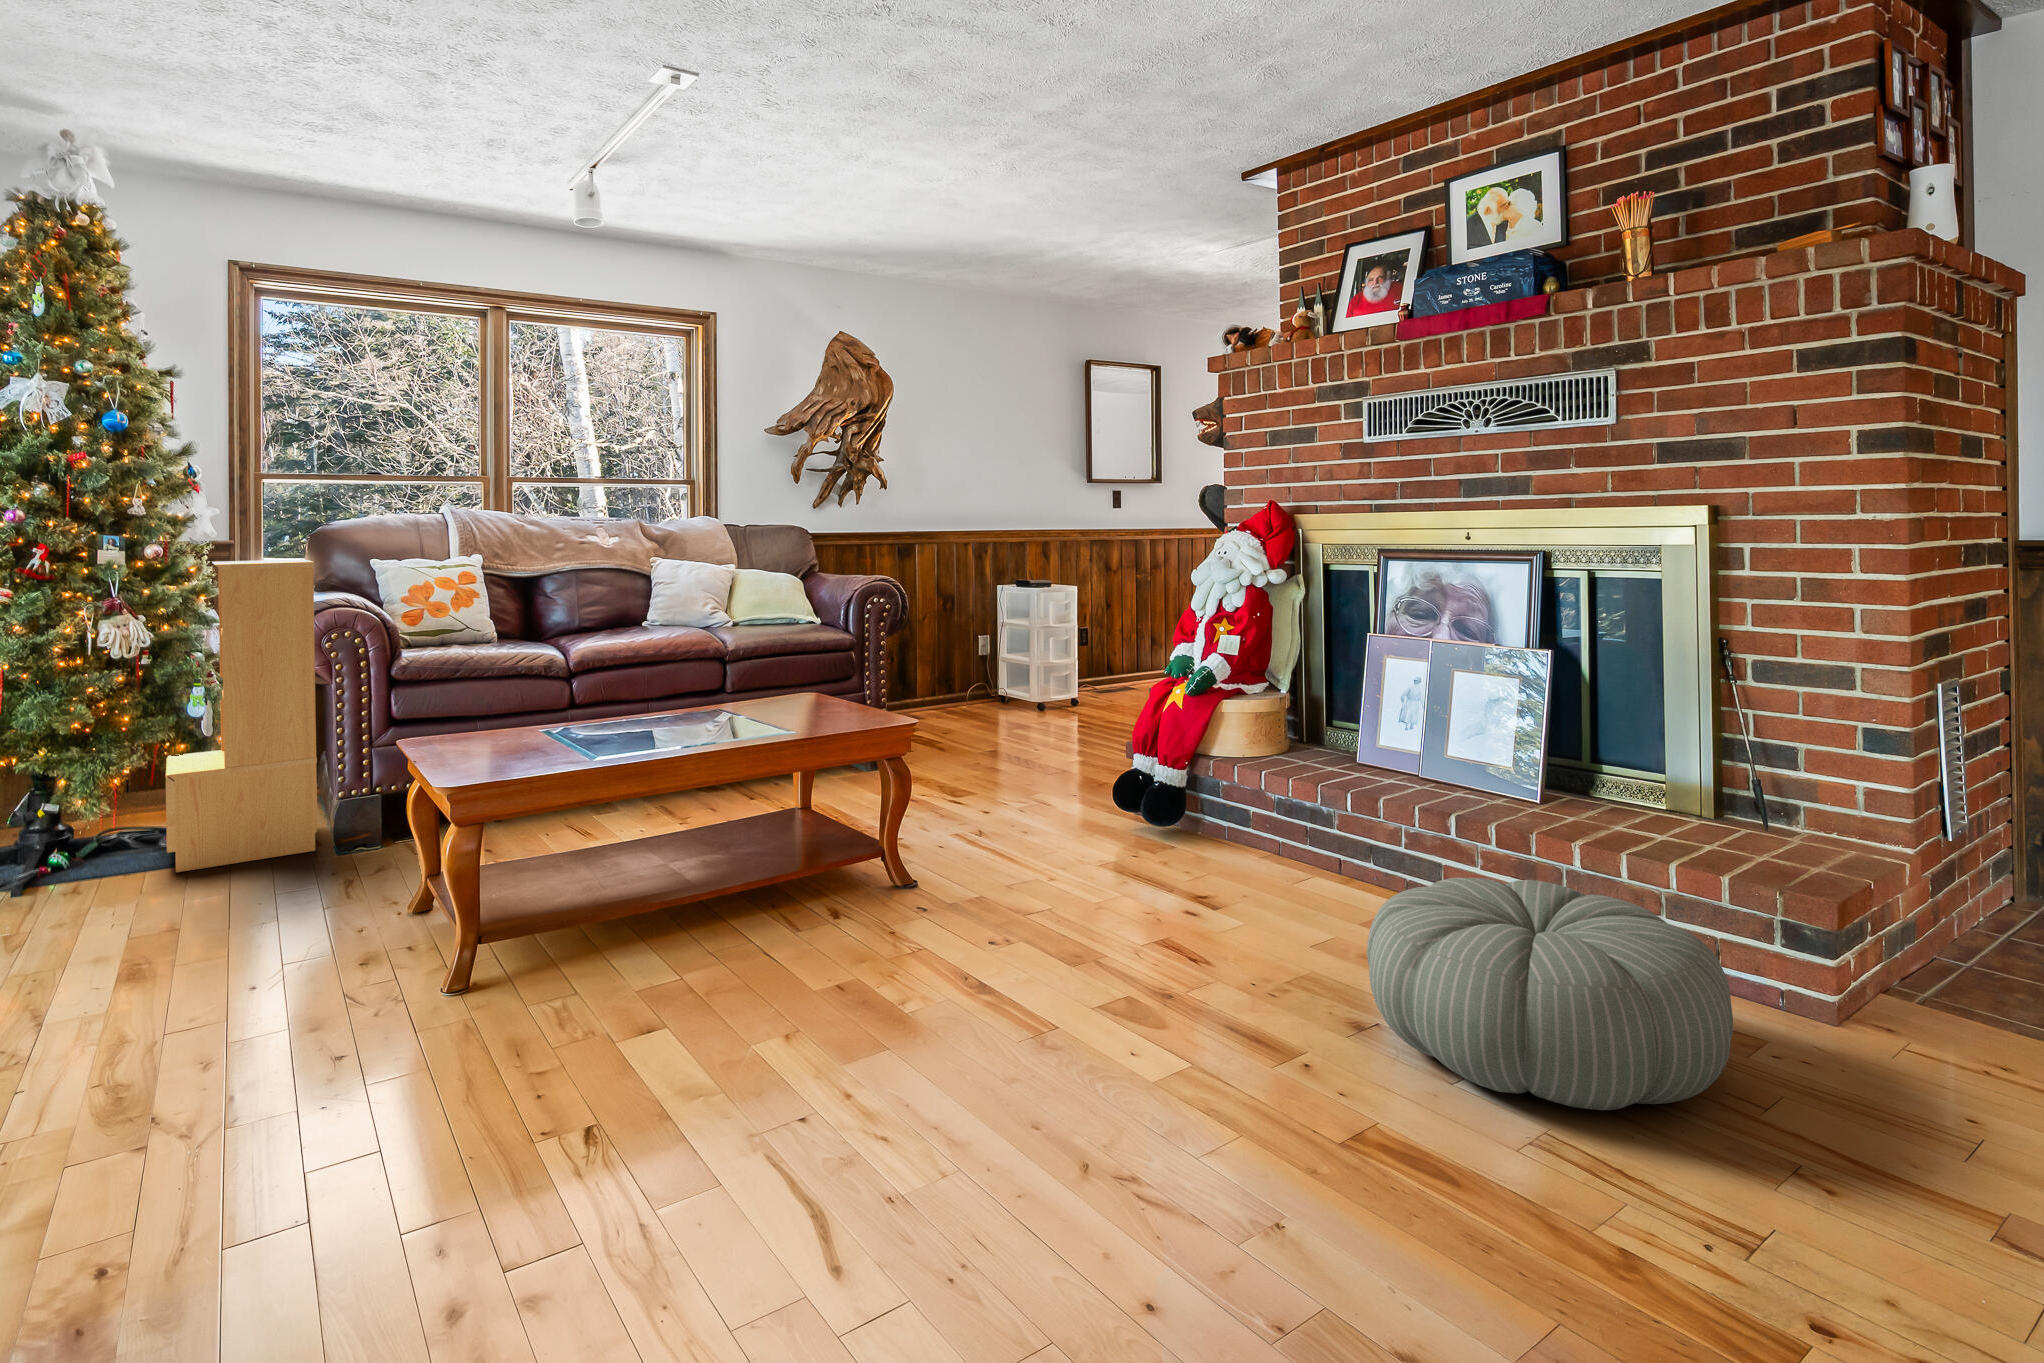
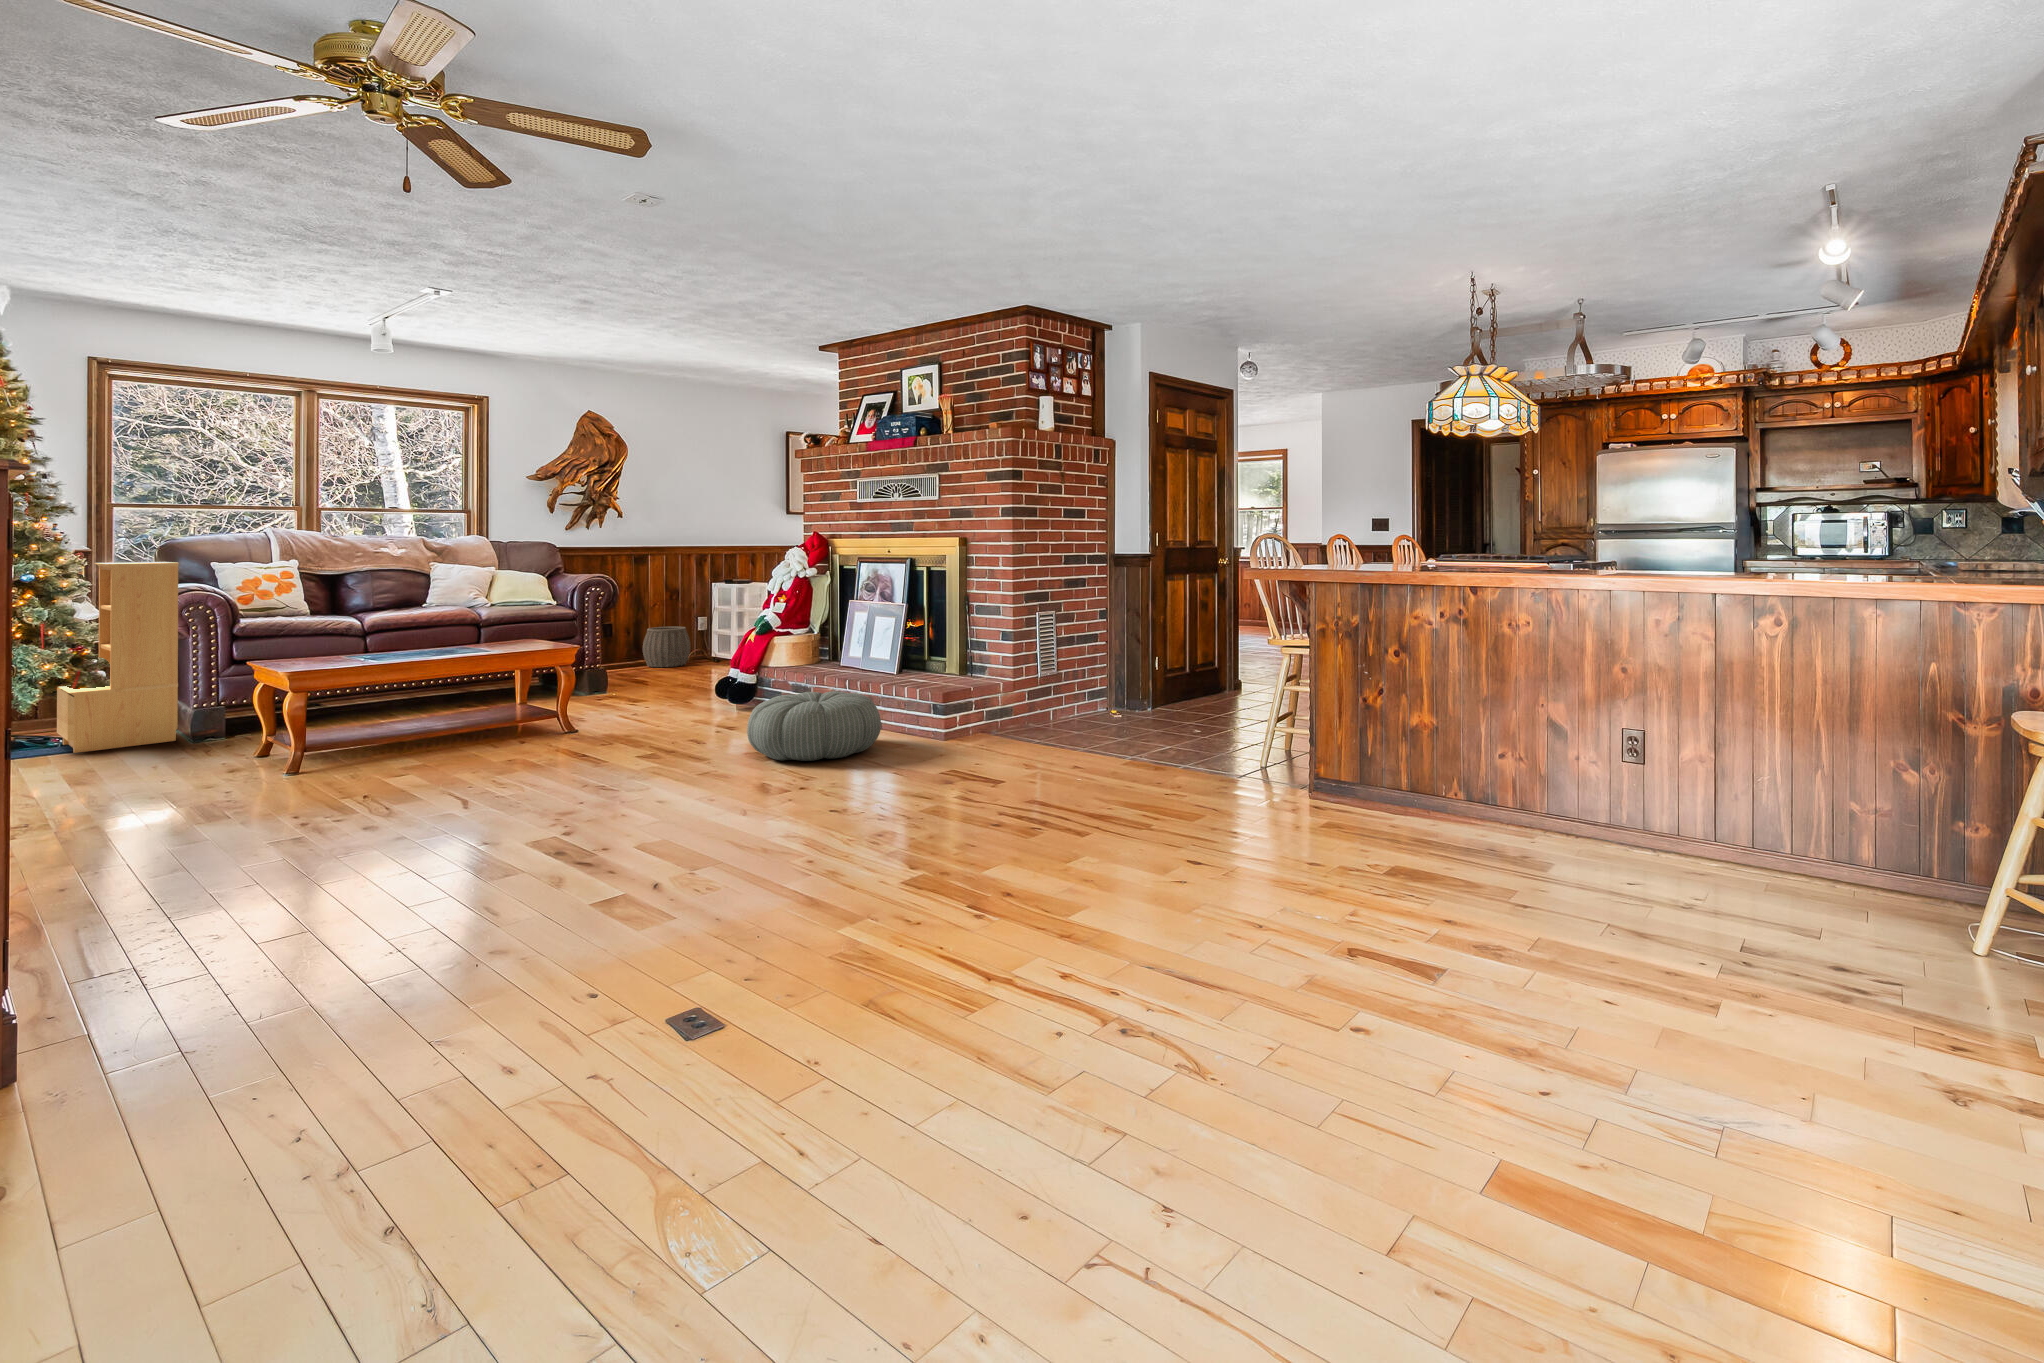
woven basket: none [918,651,985,715] -> present [643,626,691,668]

